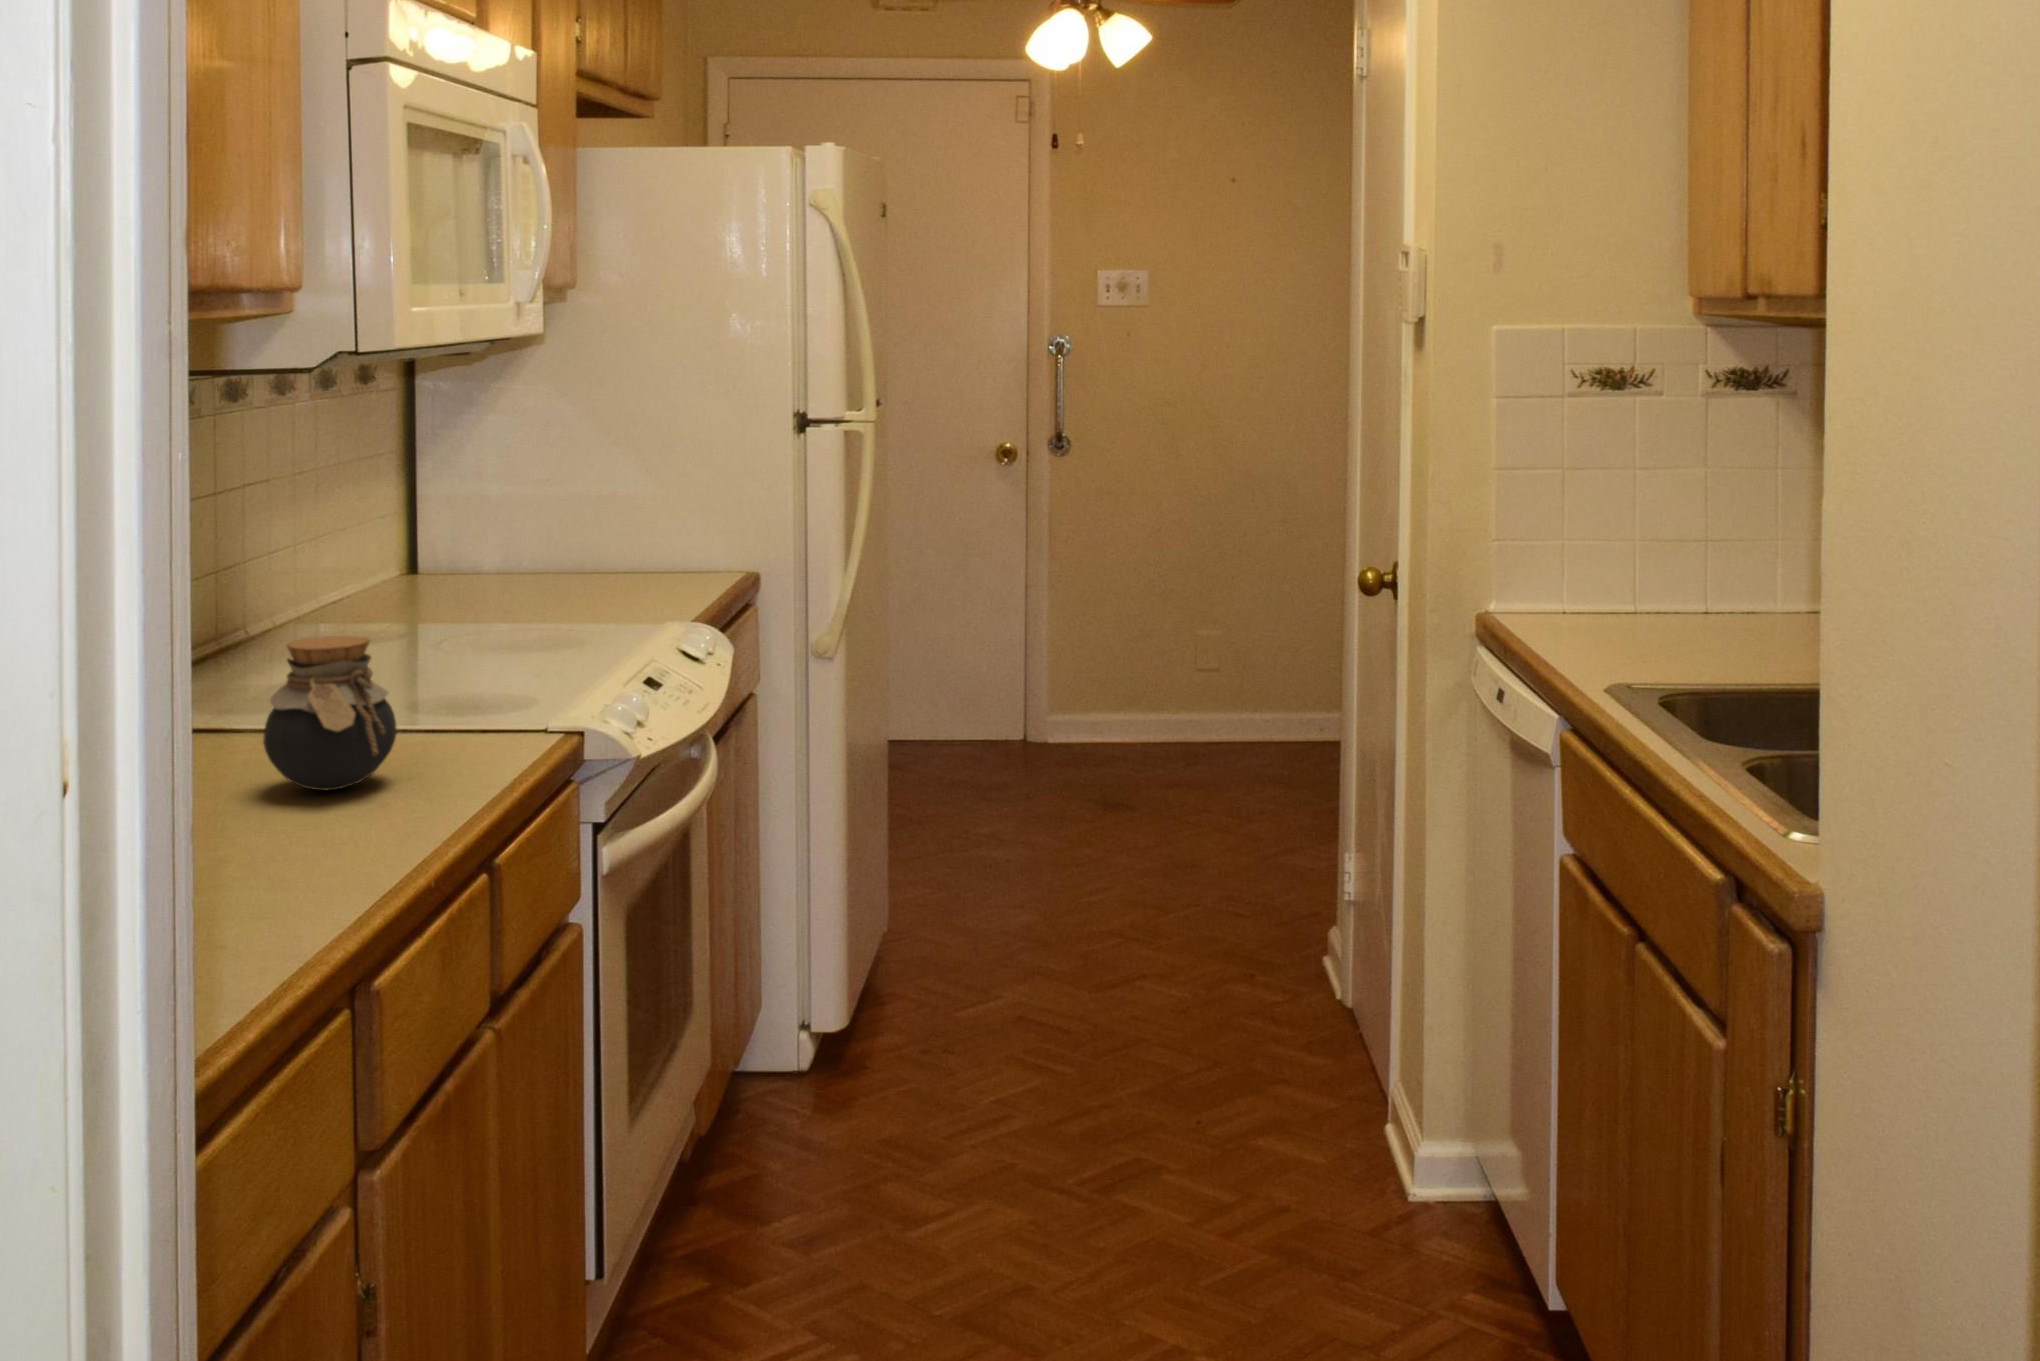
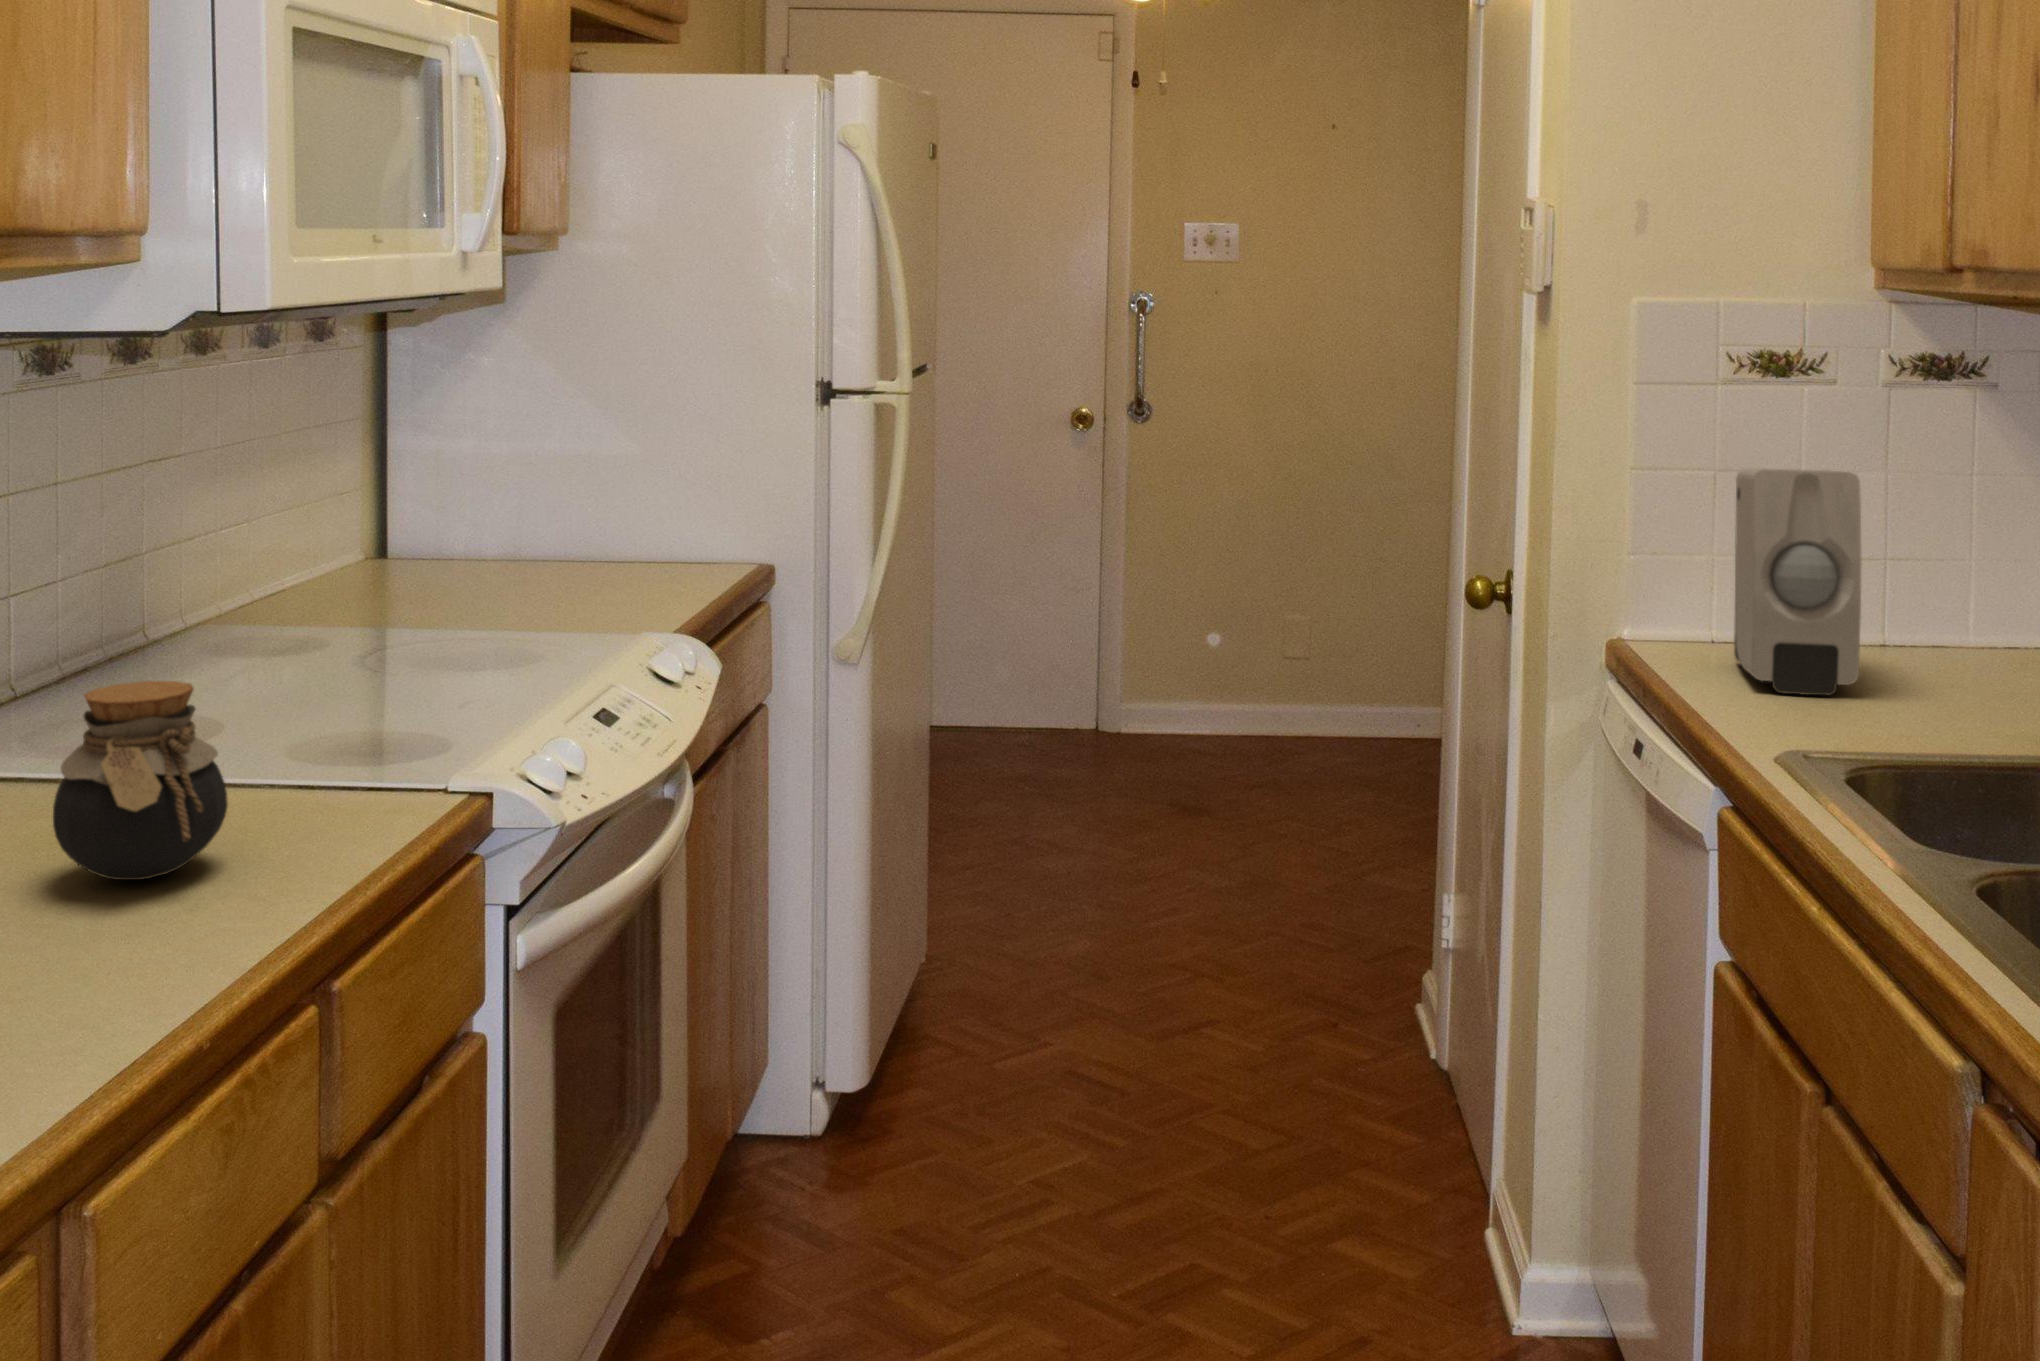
soap dispenser: none [1581,461,1680,643] -> present [1734,468,1861,695]

